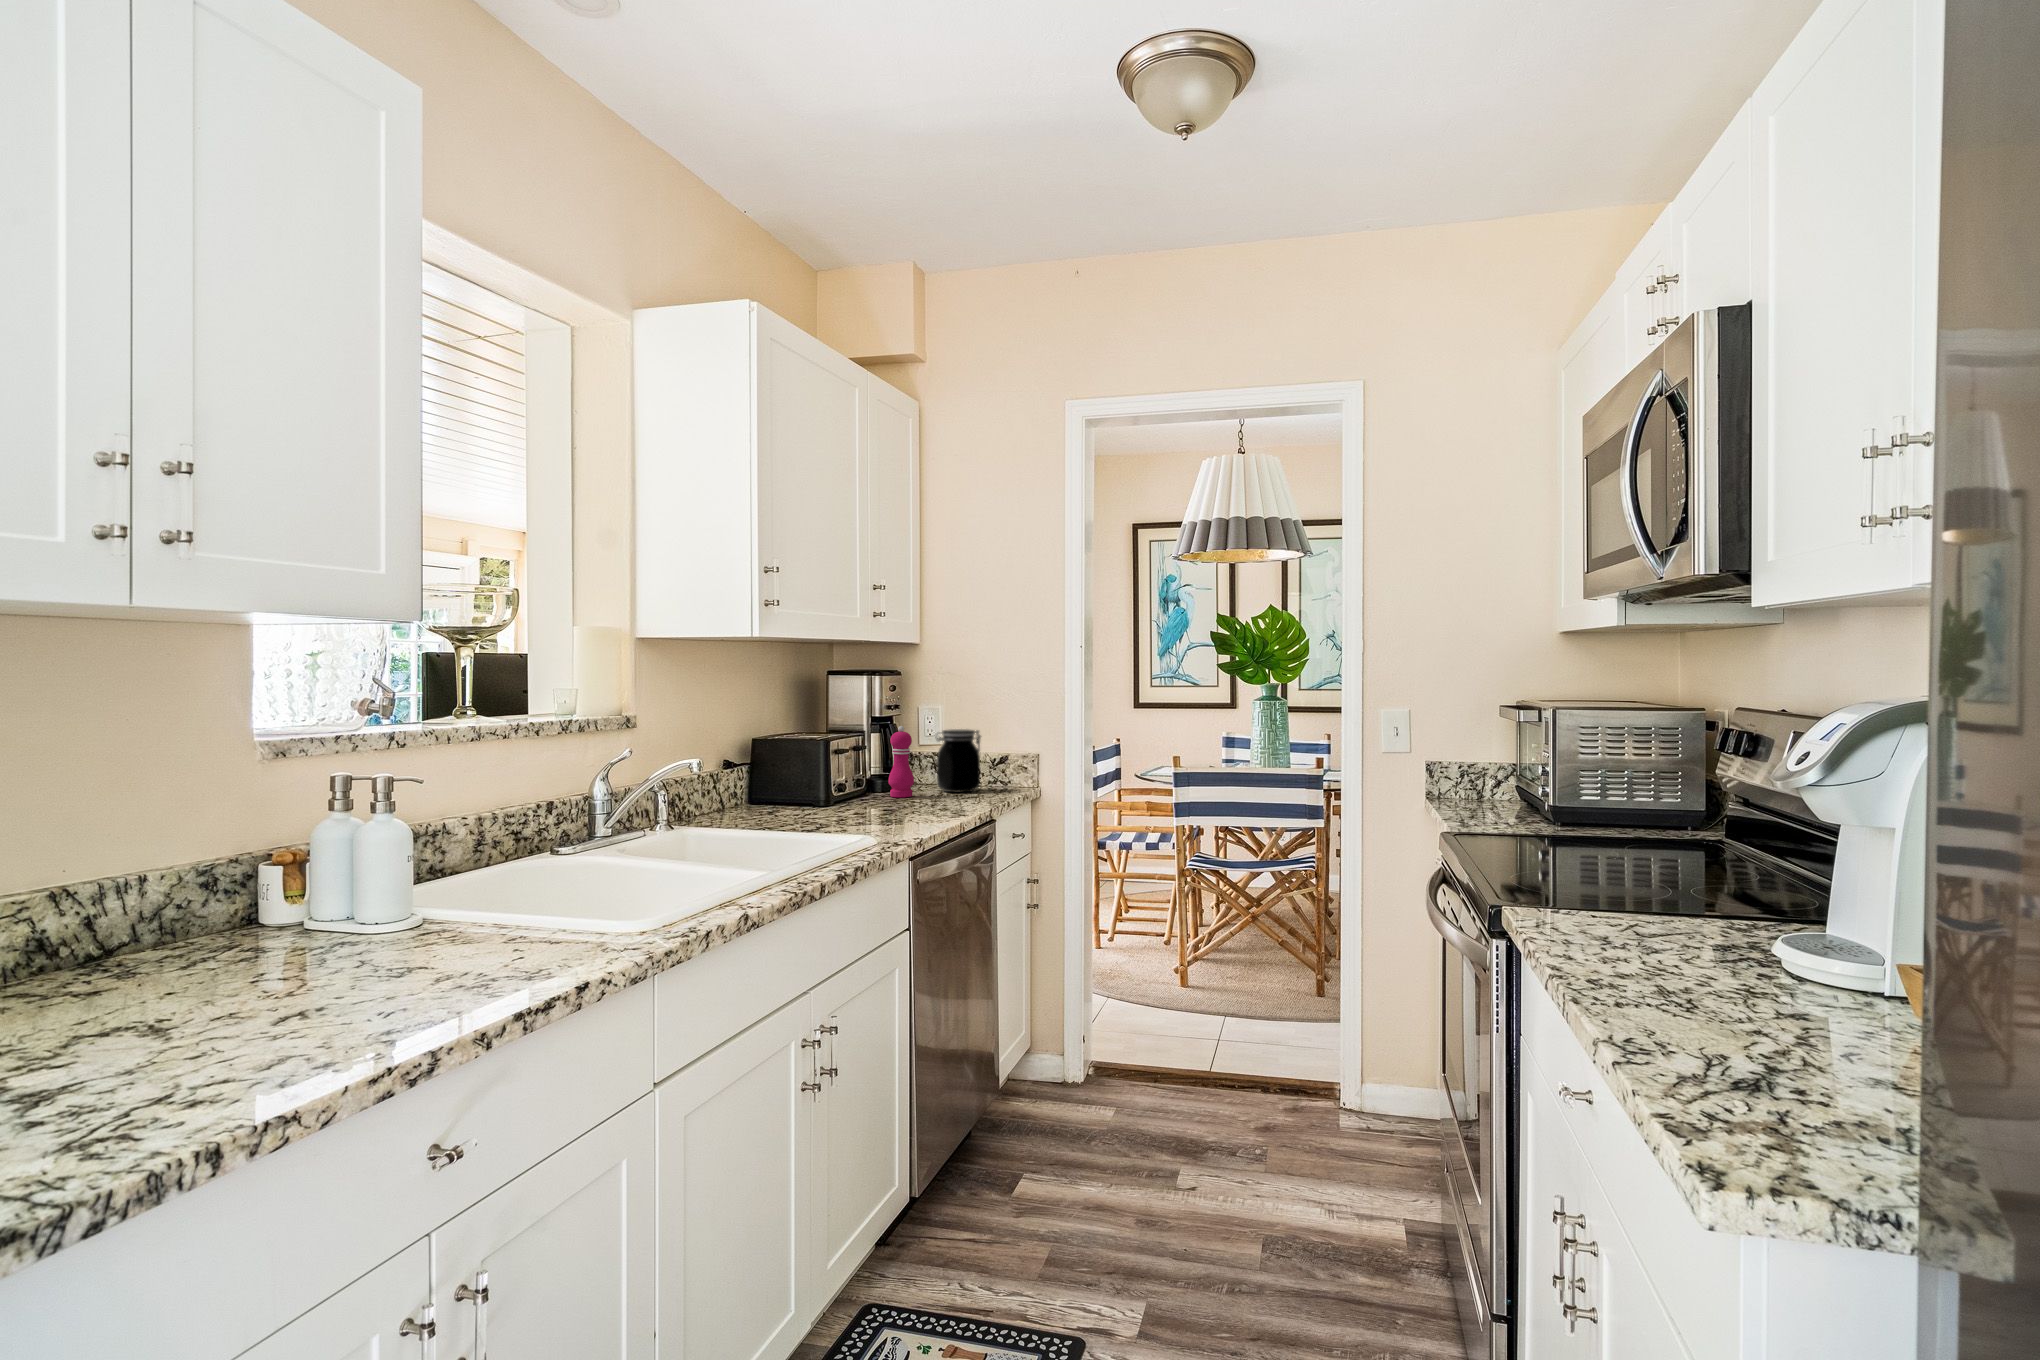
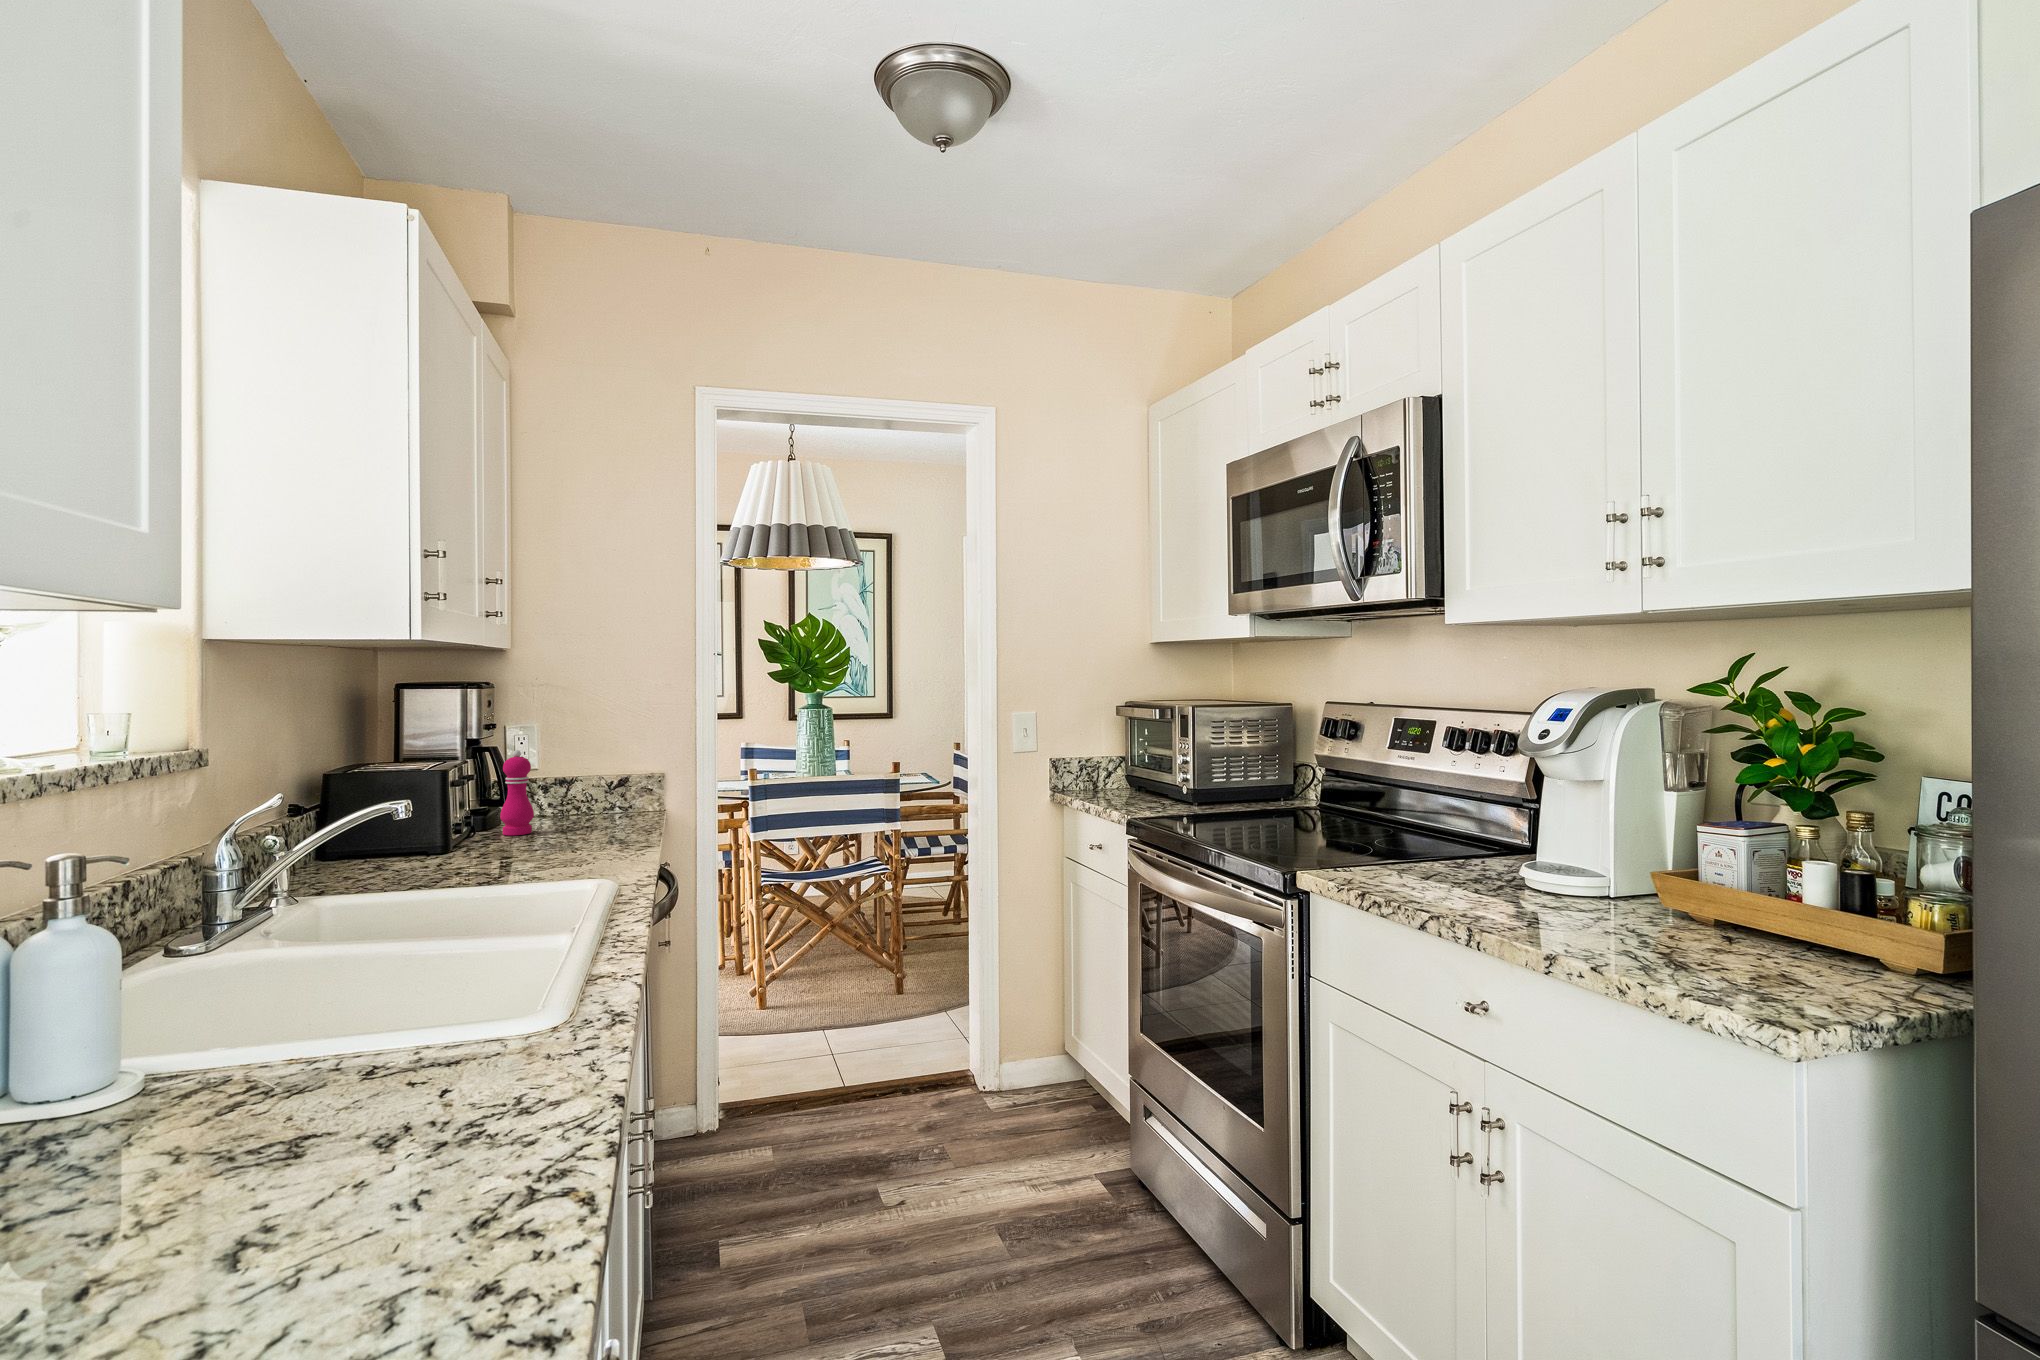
jar: present [935,729,981,793] -> none [549,751,604,824]

